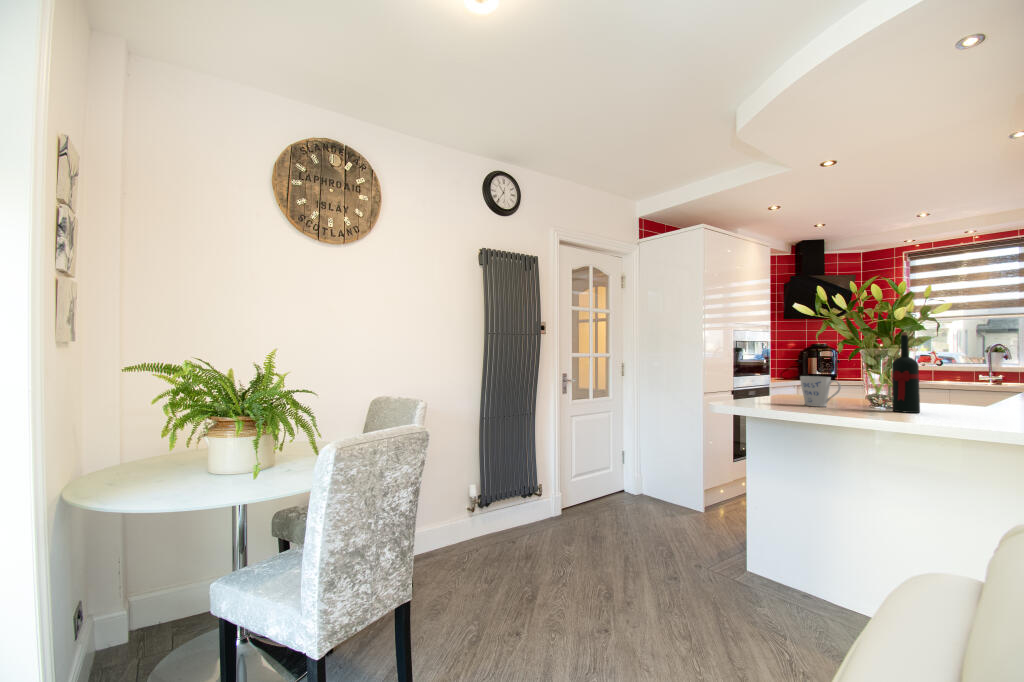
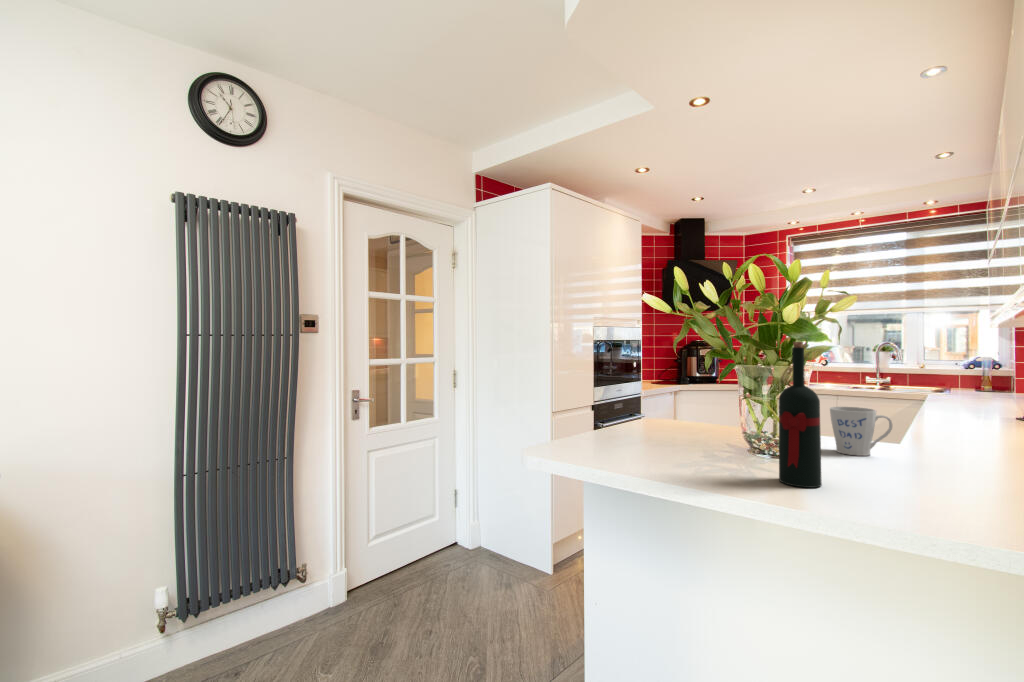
mug: present [800,376,841,407] -> present [830,407,892,456]

